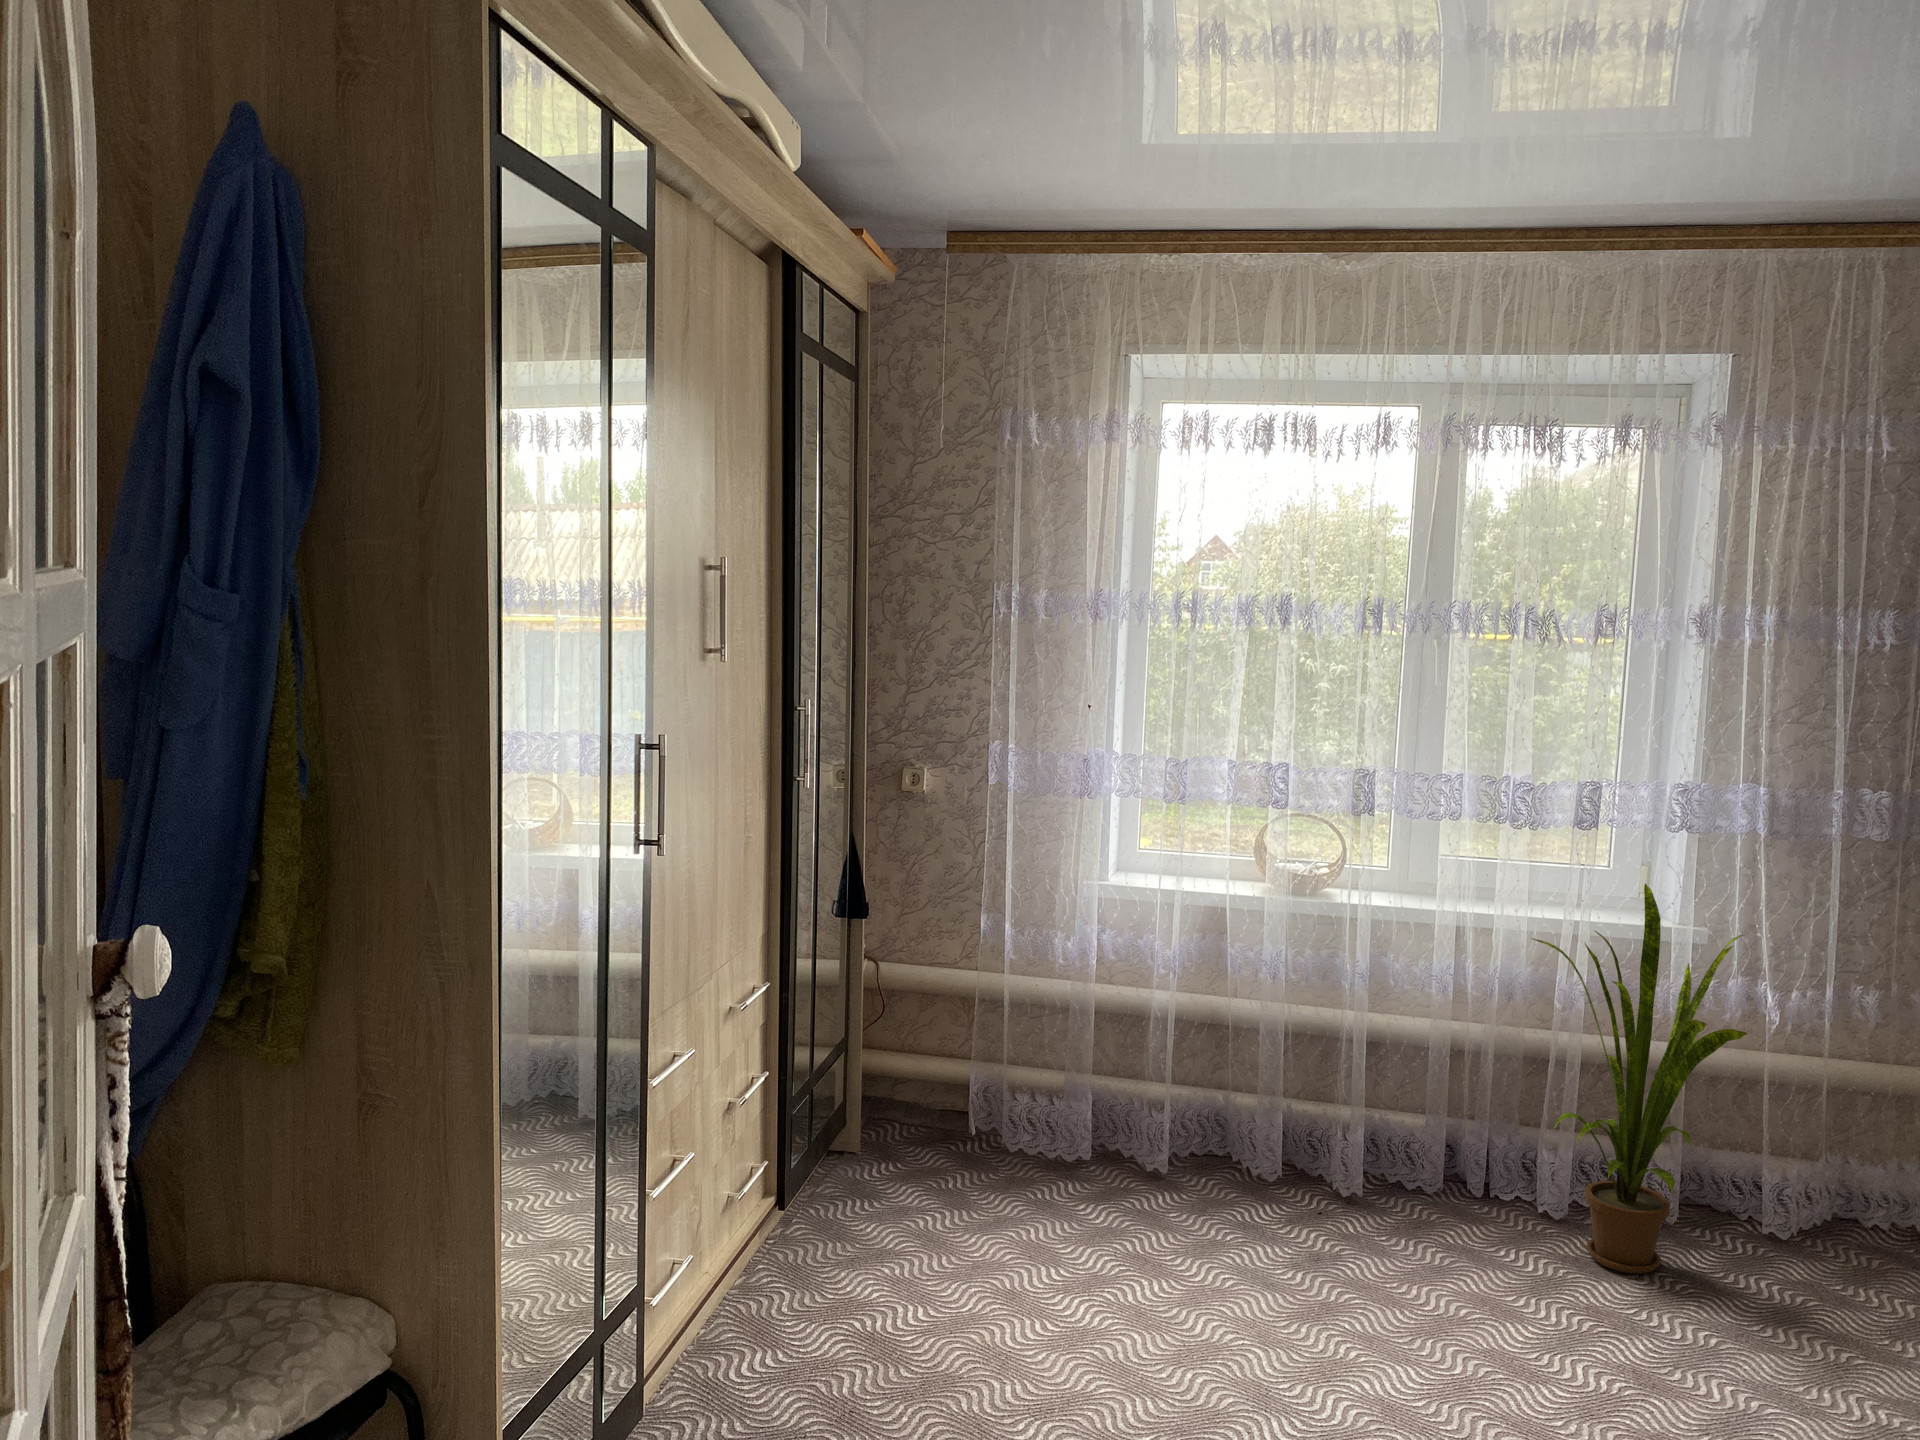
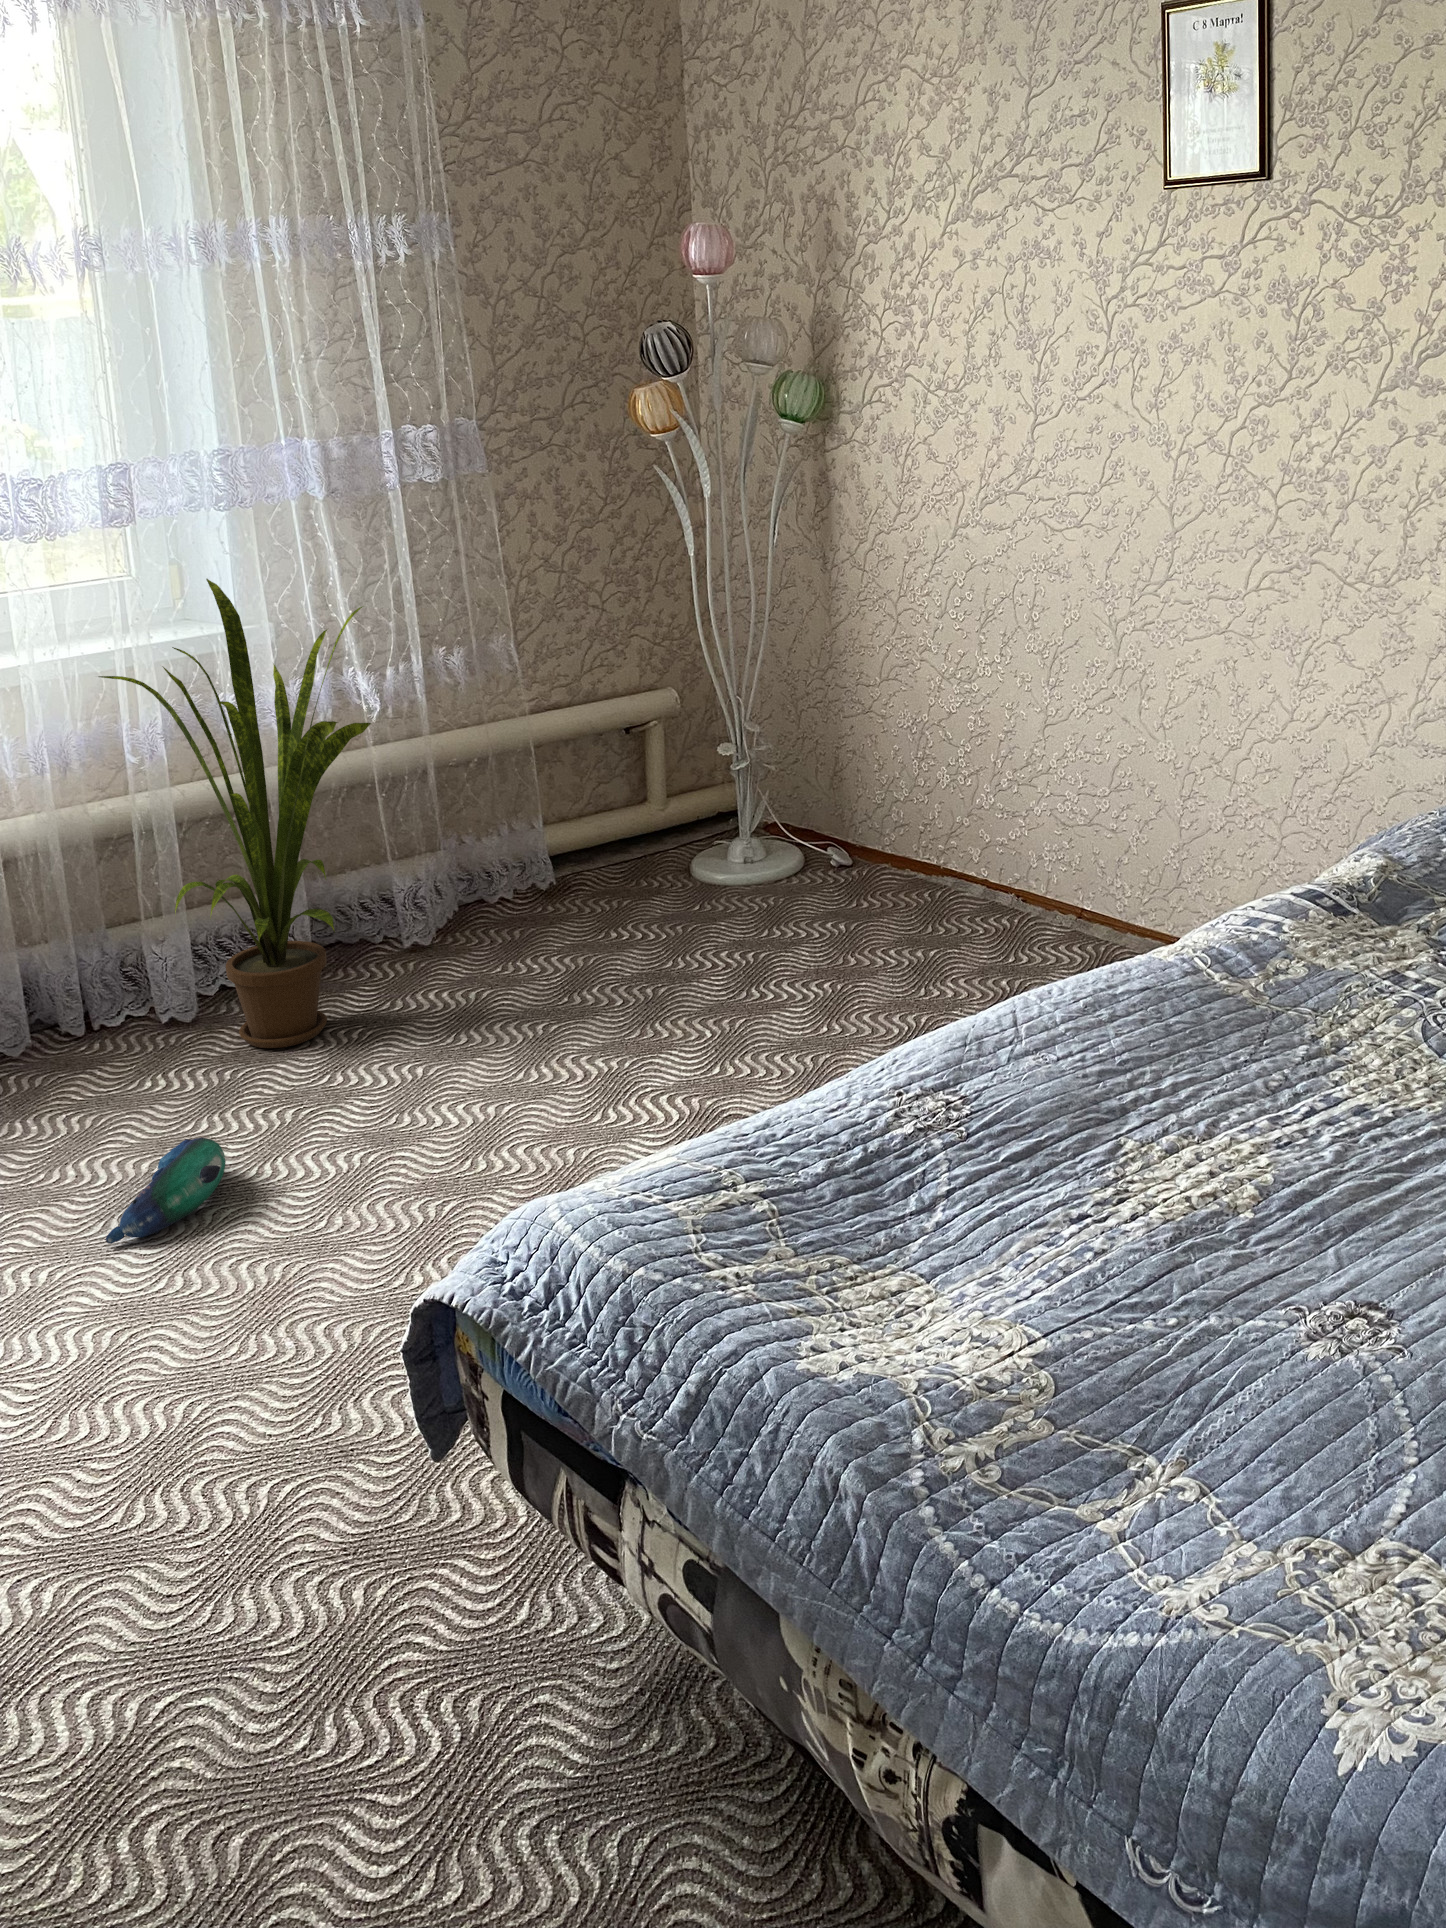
plush toy: none [1404,1306,1512,1365] -> present [106,1137,226,1244]

